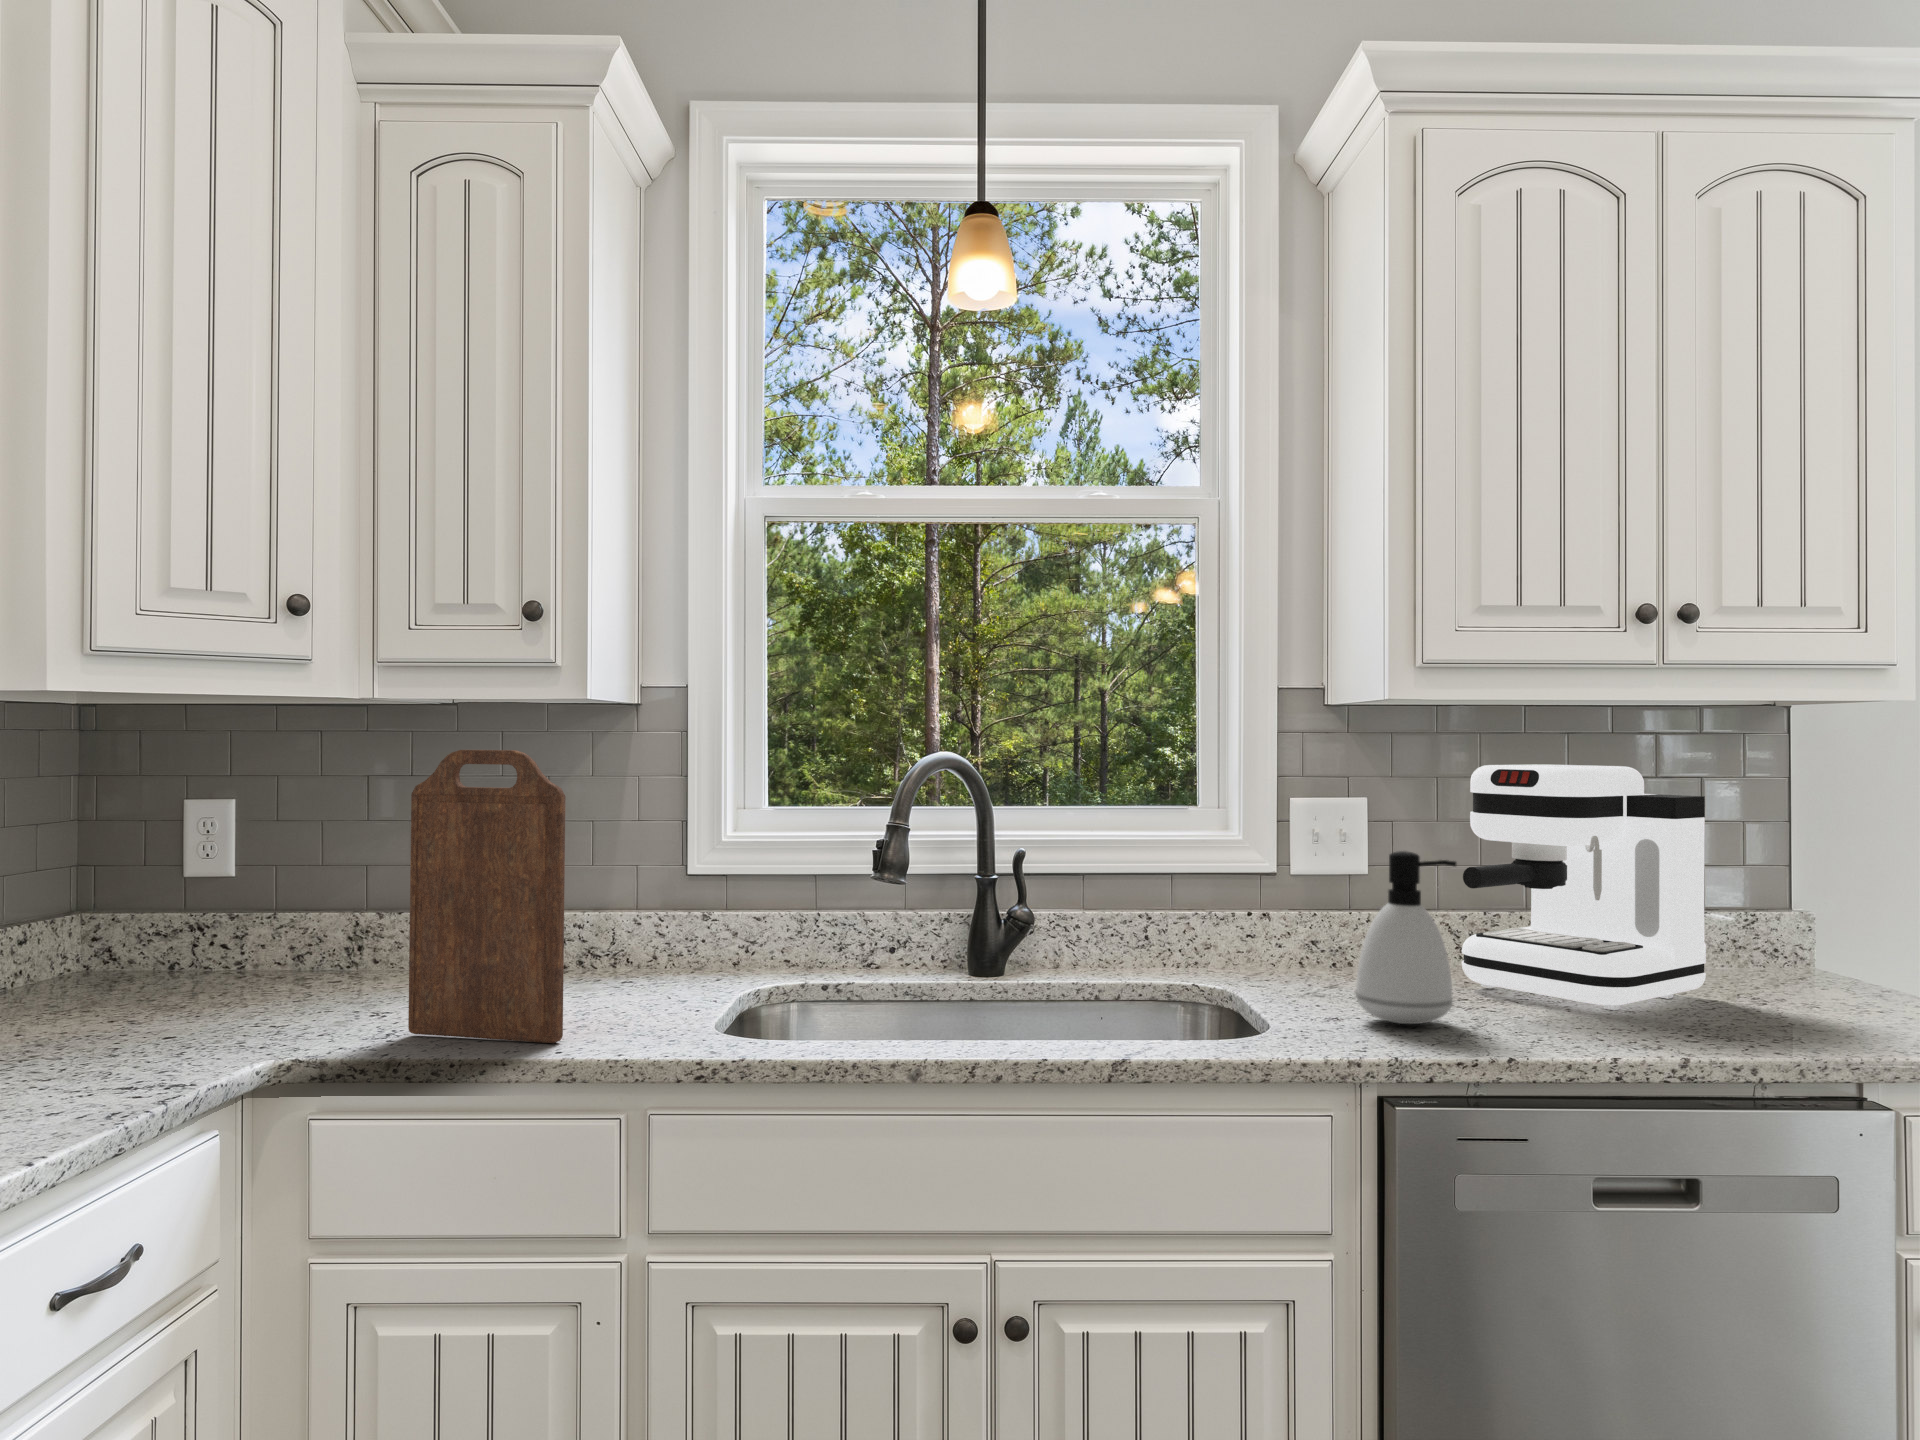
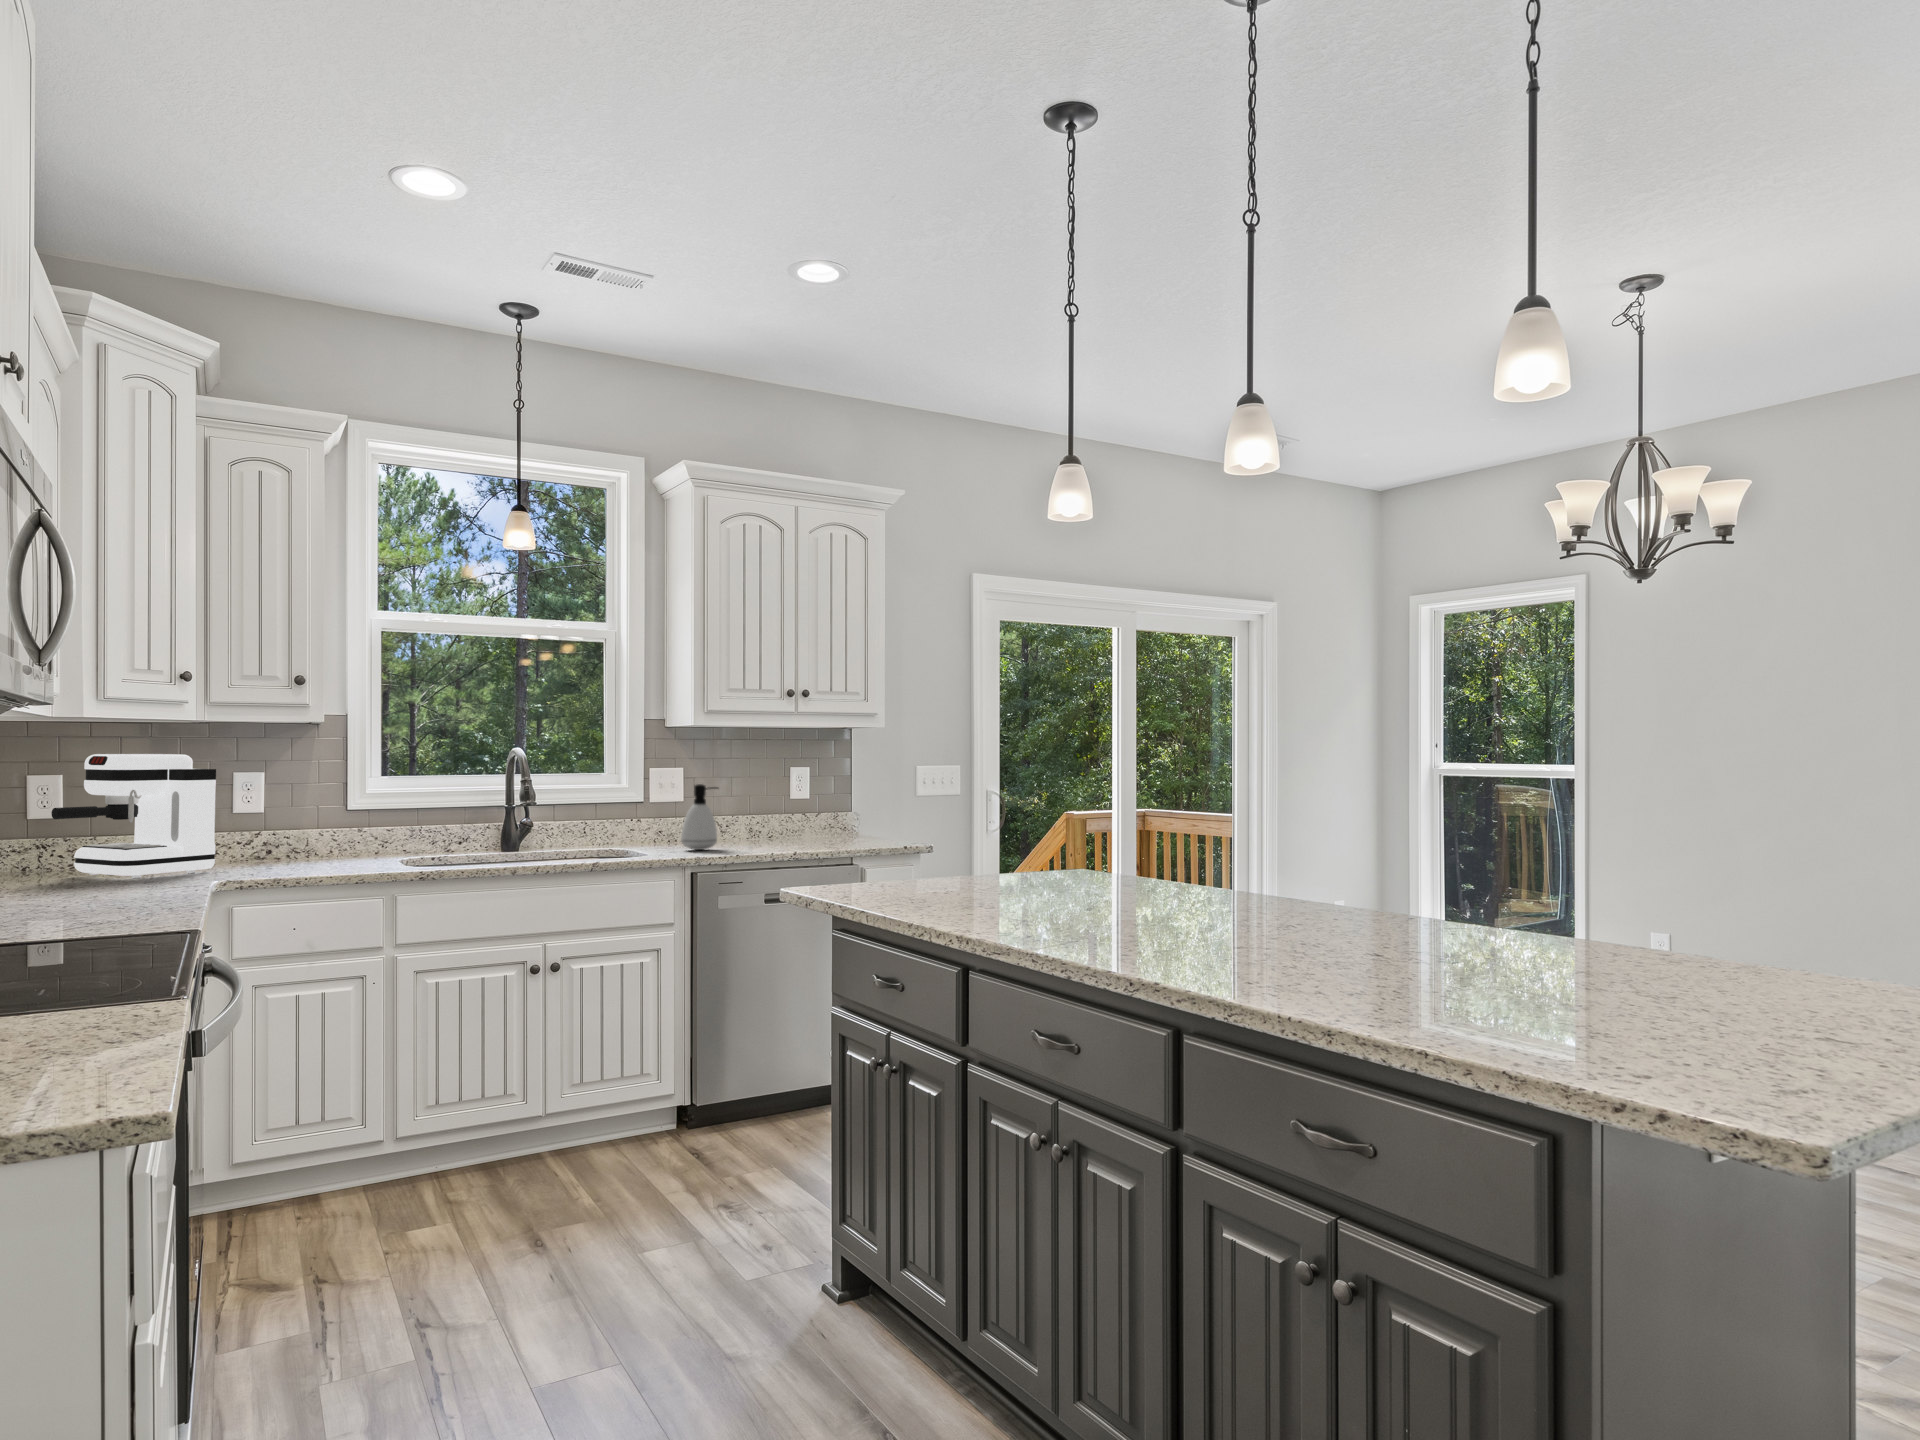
cutting board: present [408,750,566,1043] -> none [266,745,351,873]
coffee maker: present [1462,764,1706,1010] -> present [51,754,216,878]

